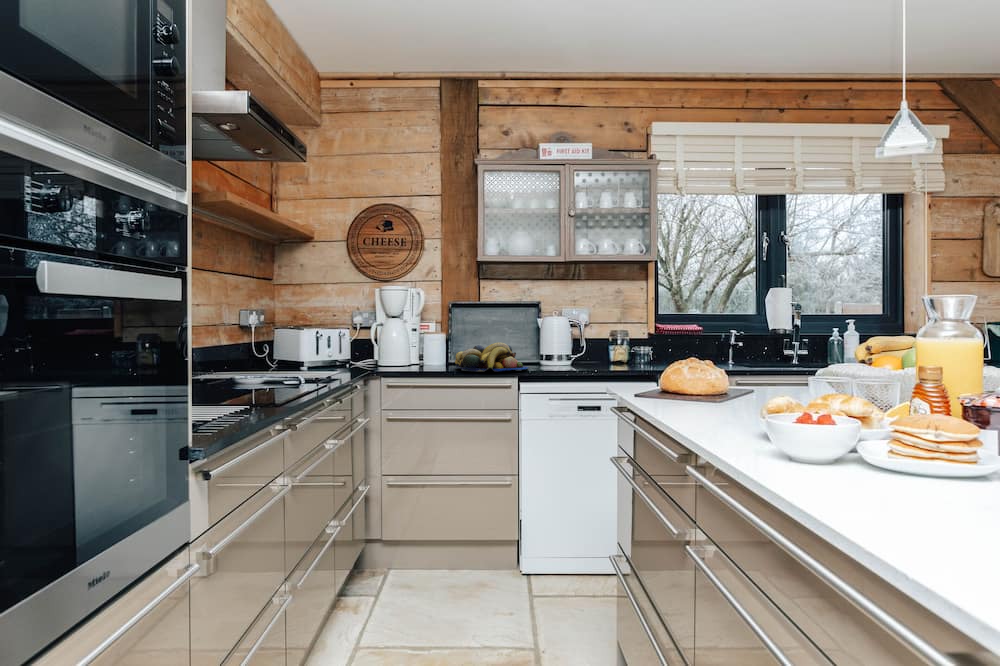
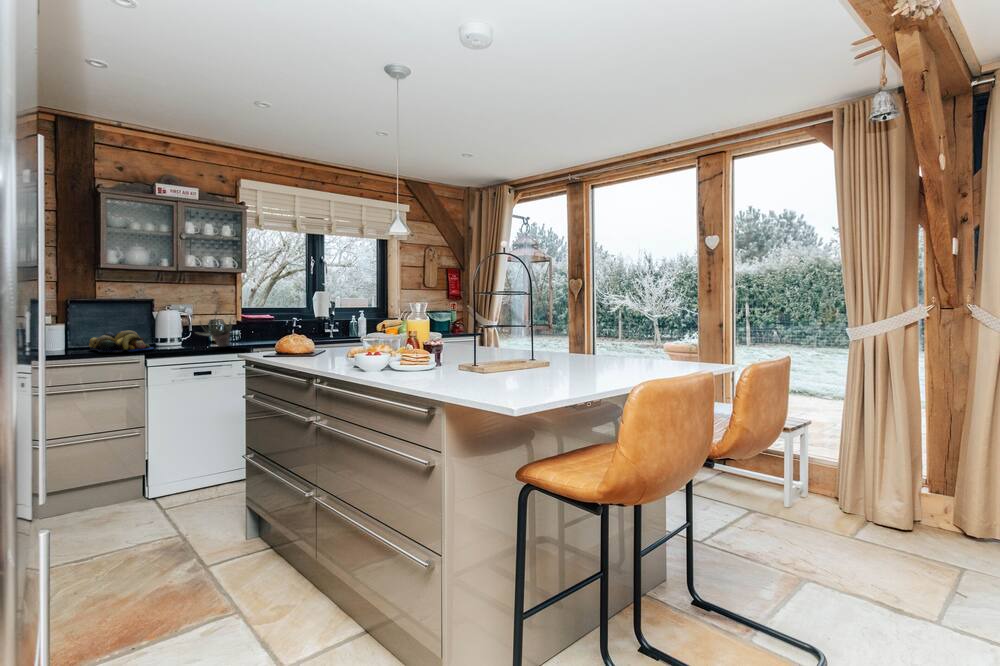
succulent plant: none [582,317,635,370] -> present [196,319,232,347]

